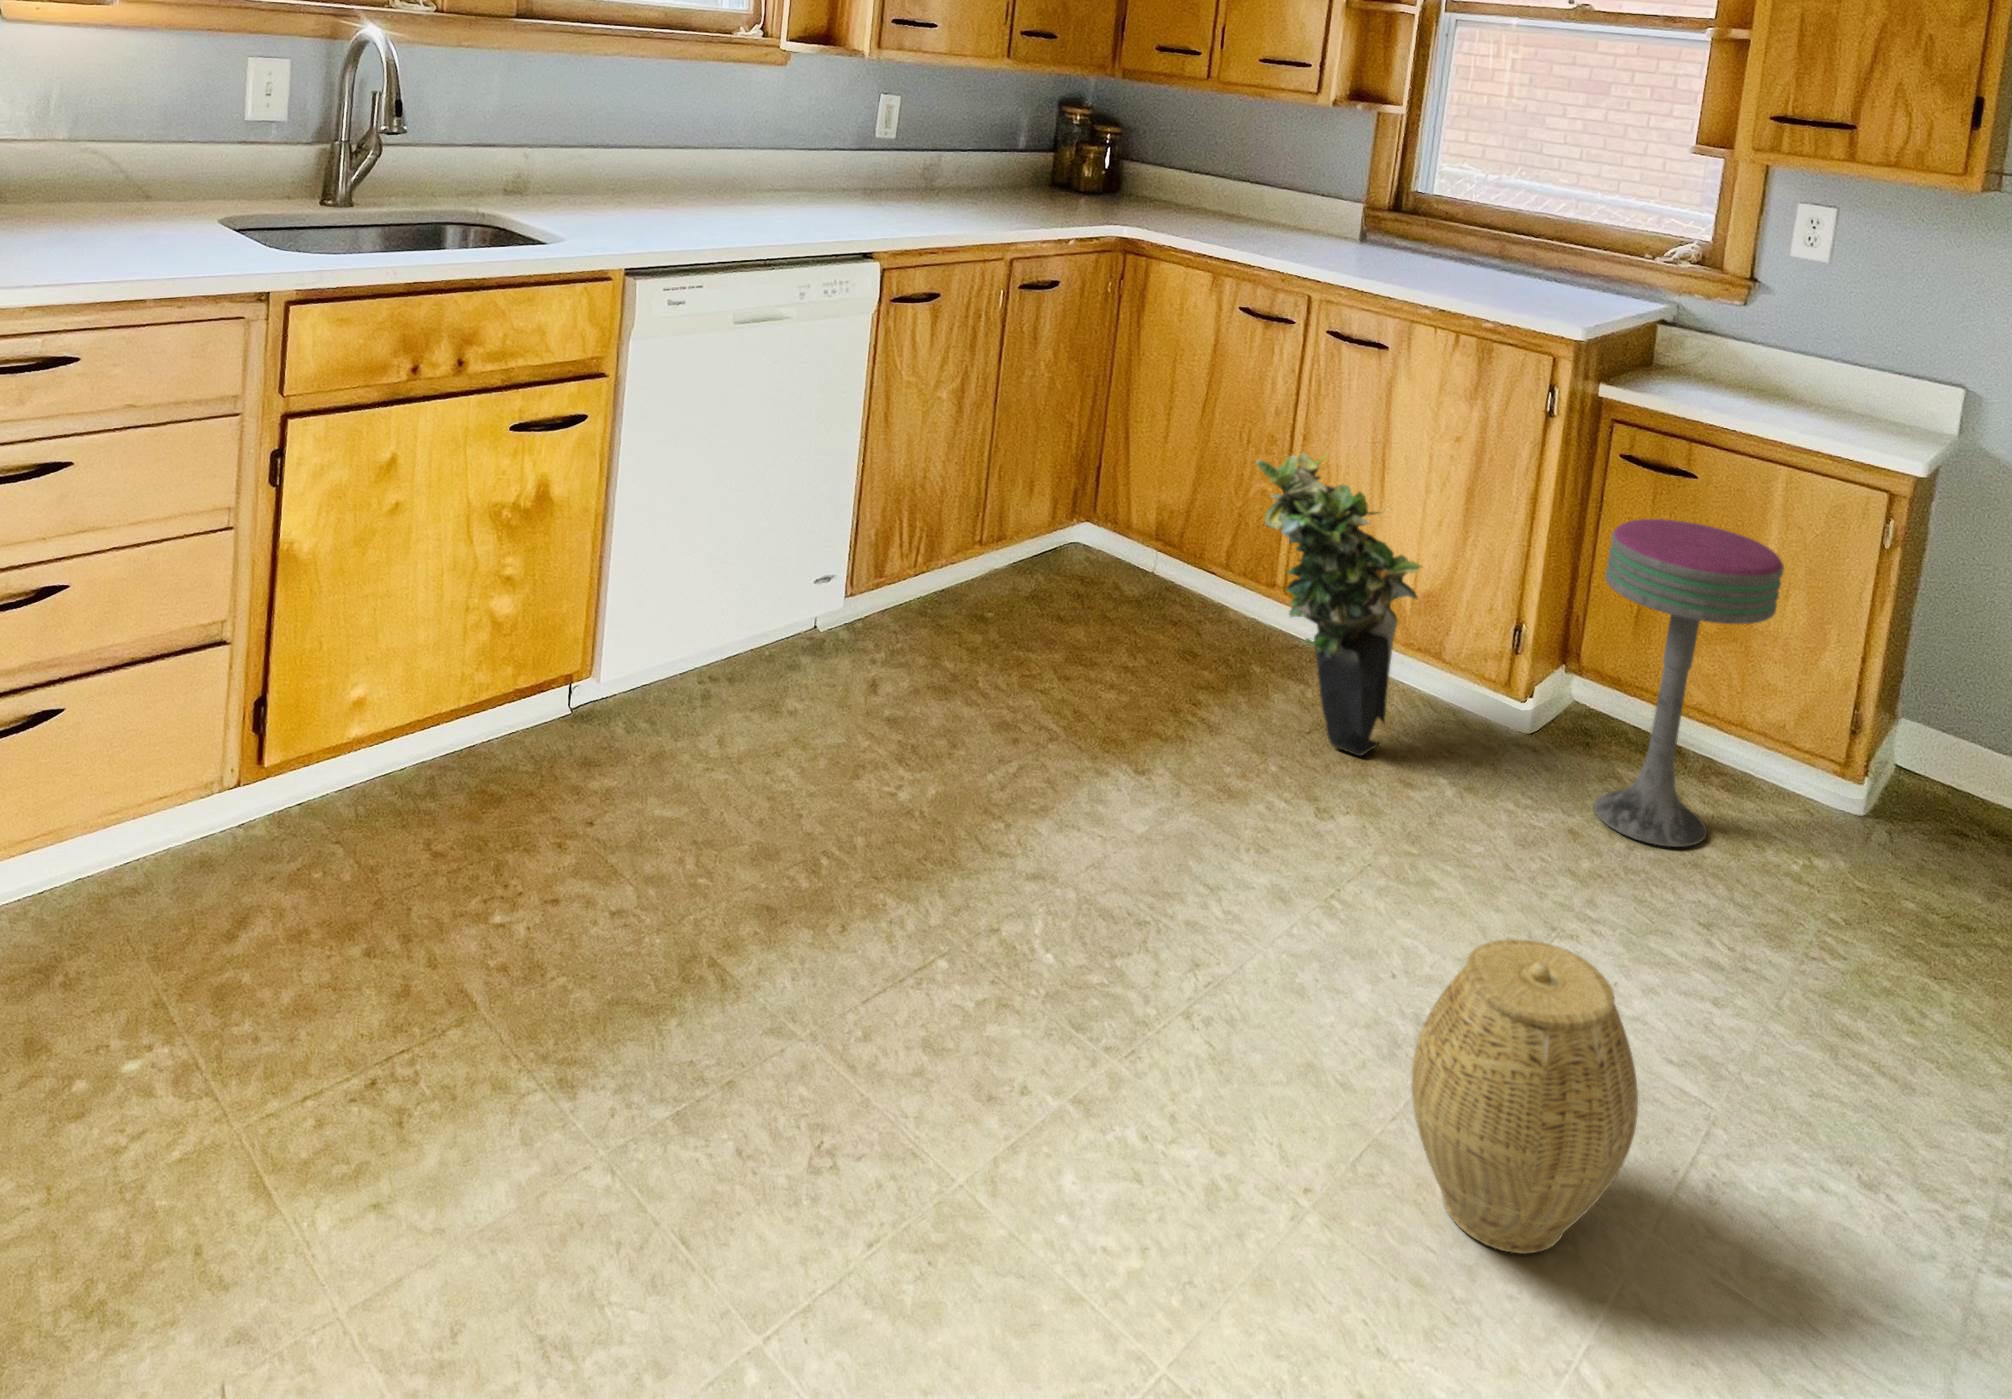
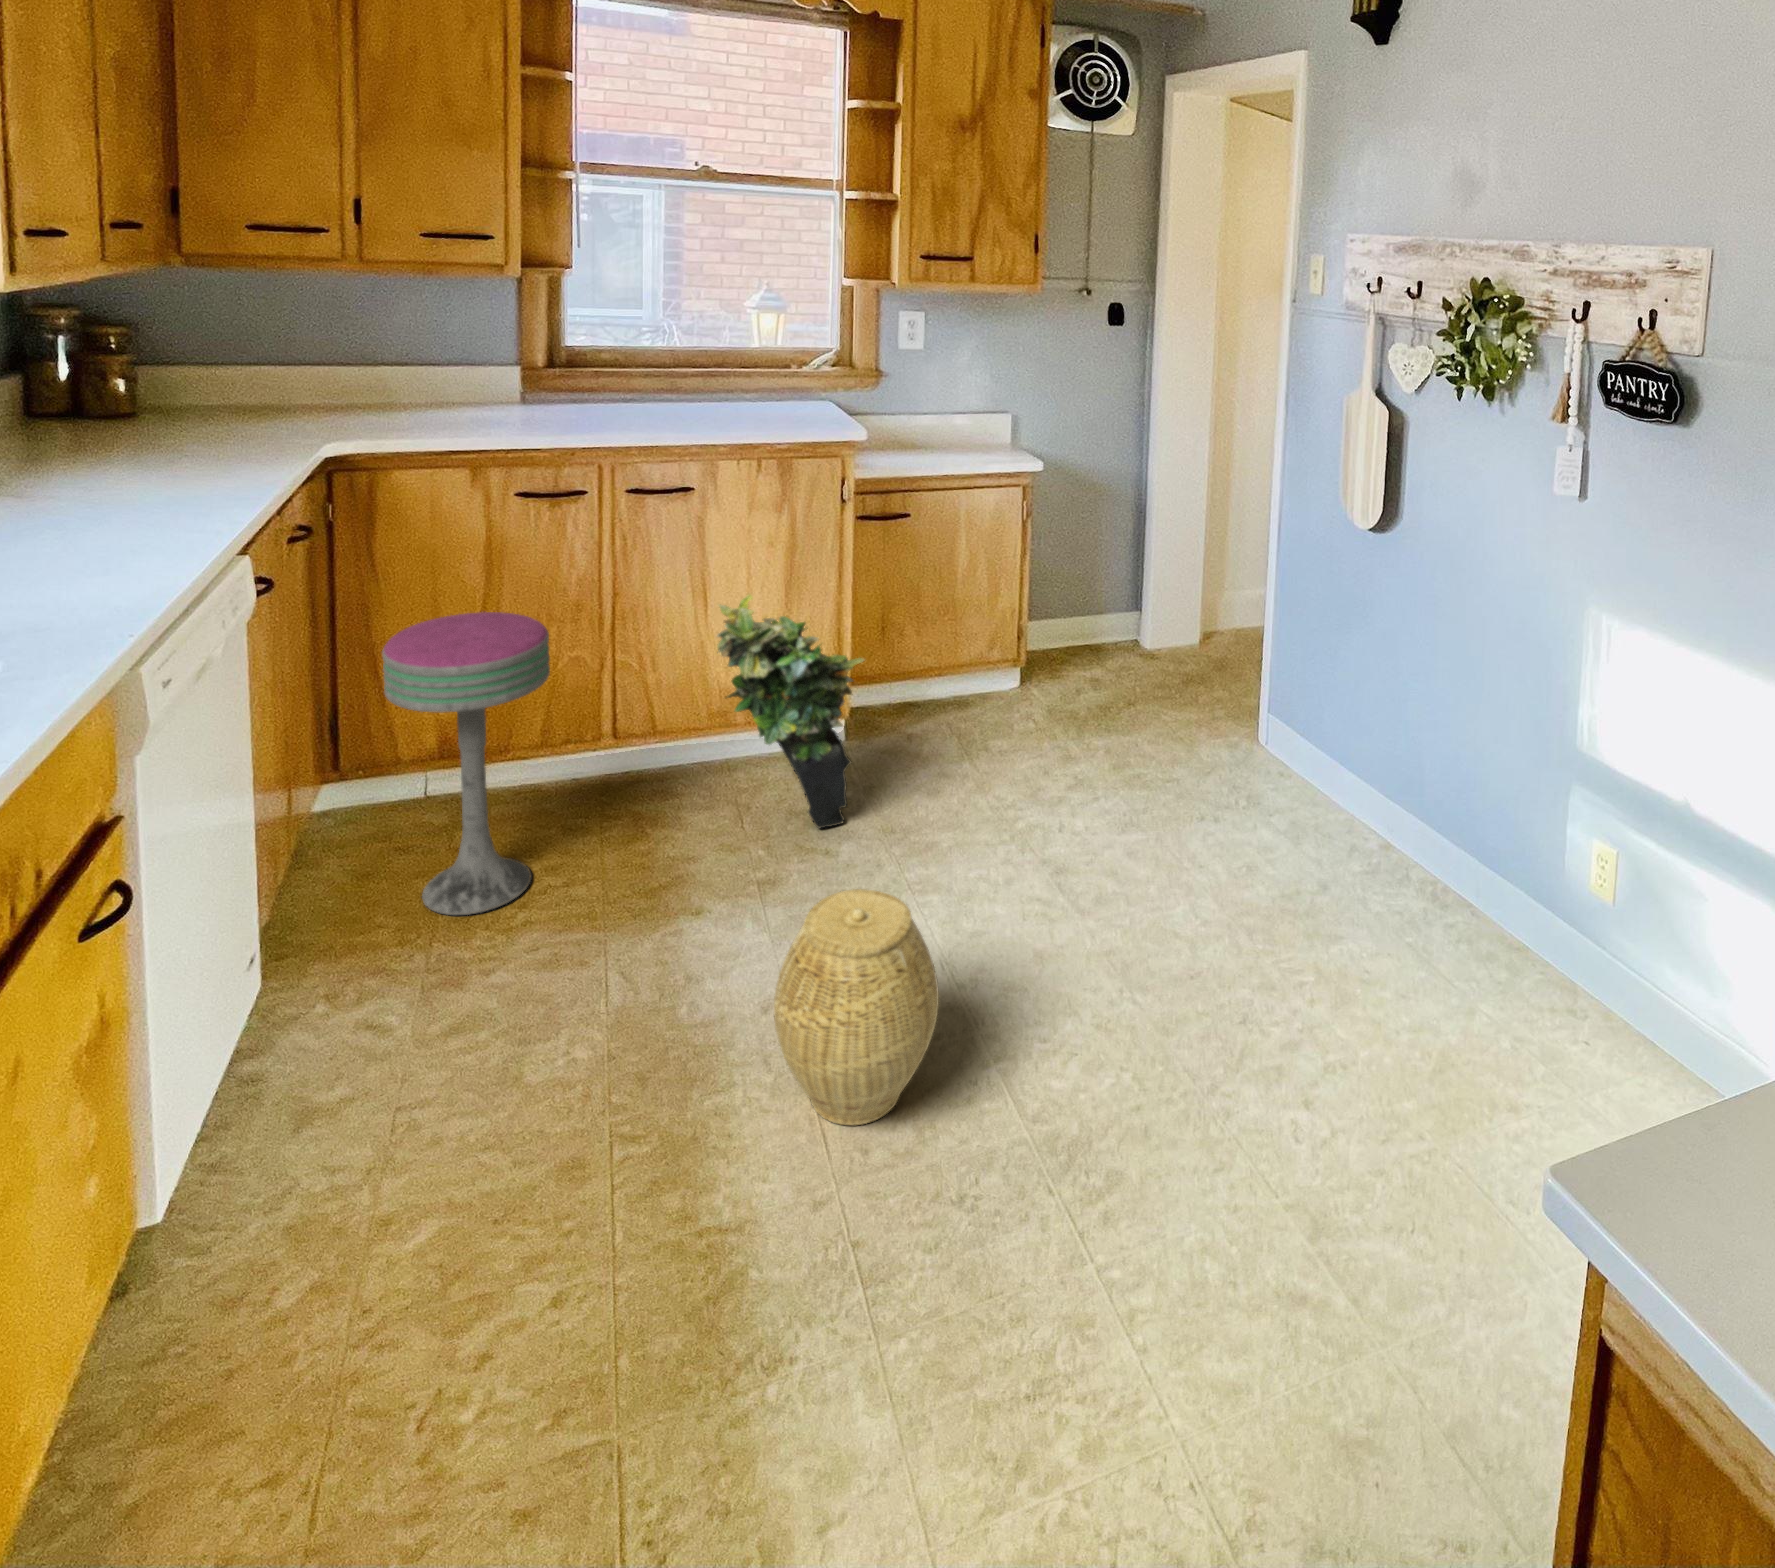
bar stool: present [1594,519,1784,847] -> present [382,612,550,915]
woven basket: present [1411,939,1638,1254] -> present [774,889,939,1125]

